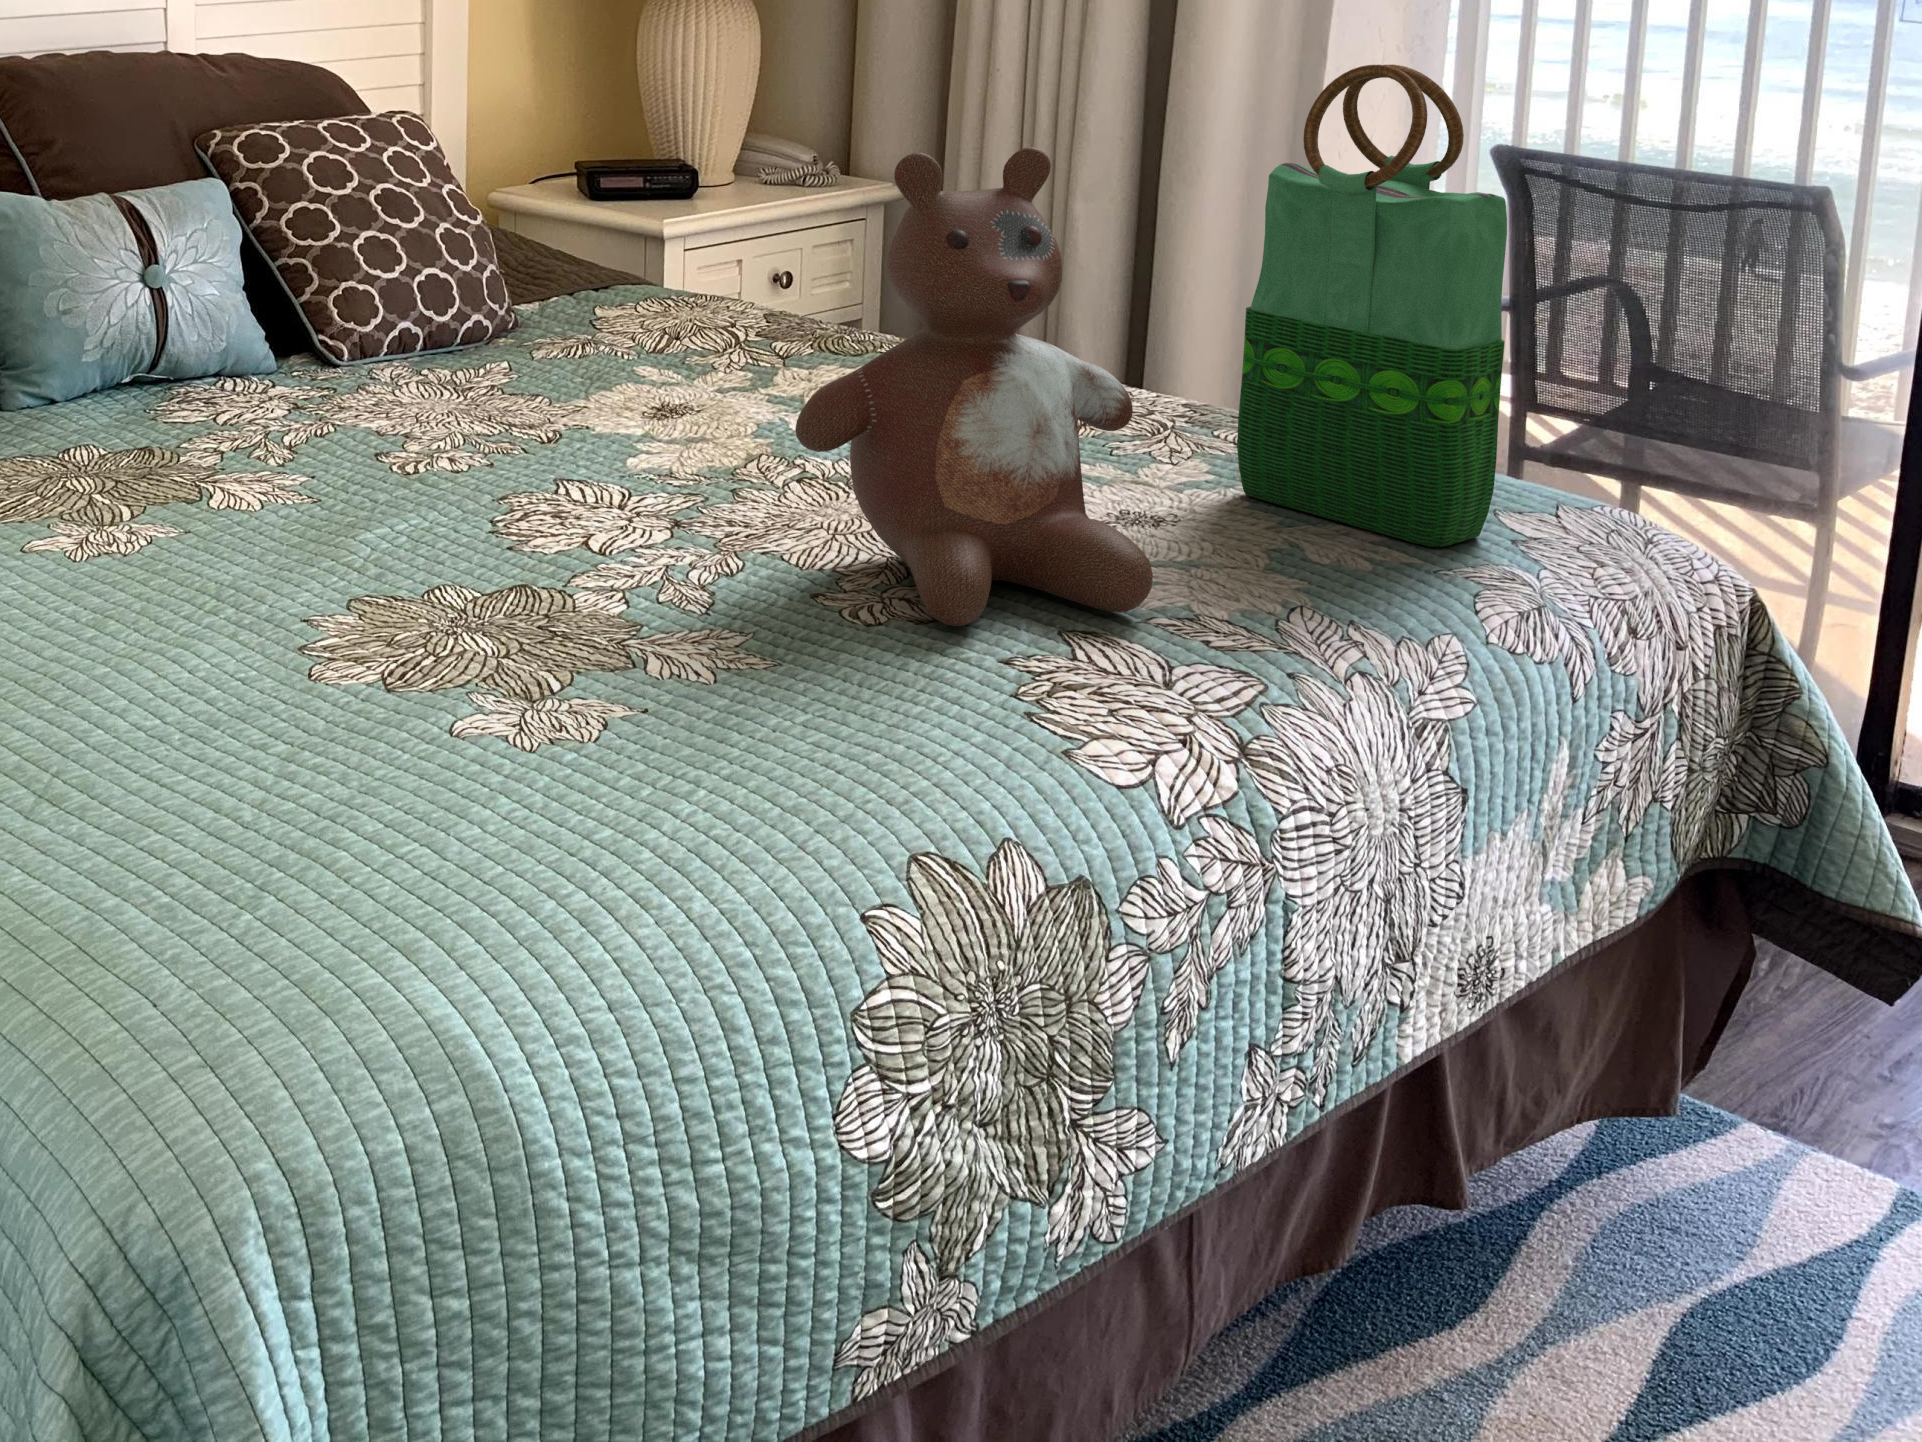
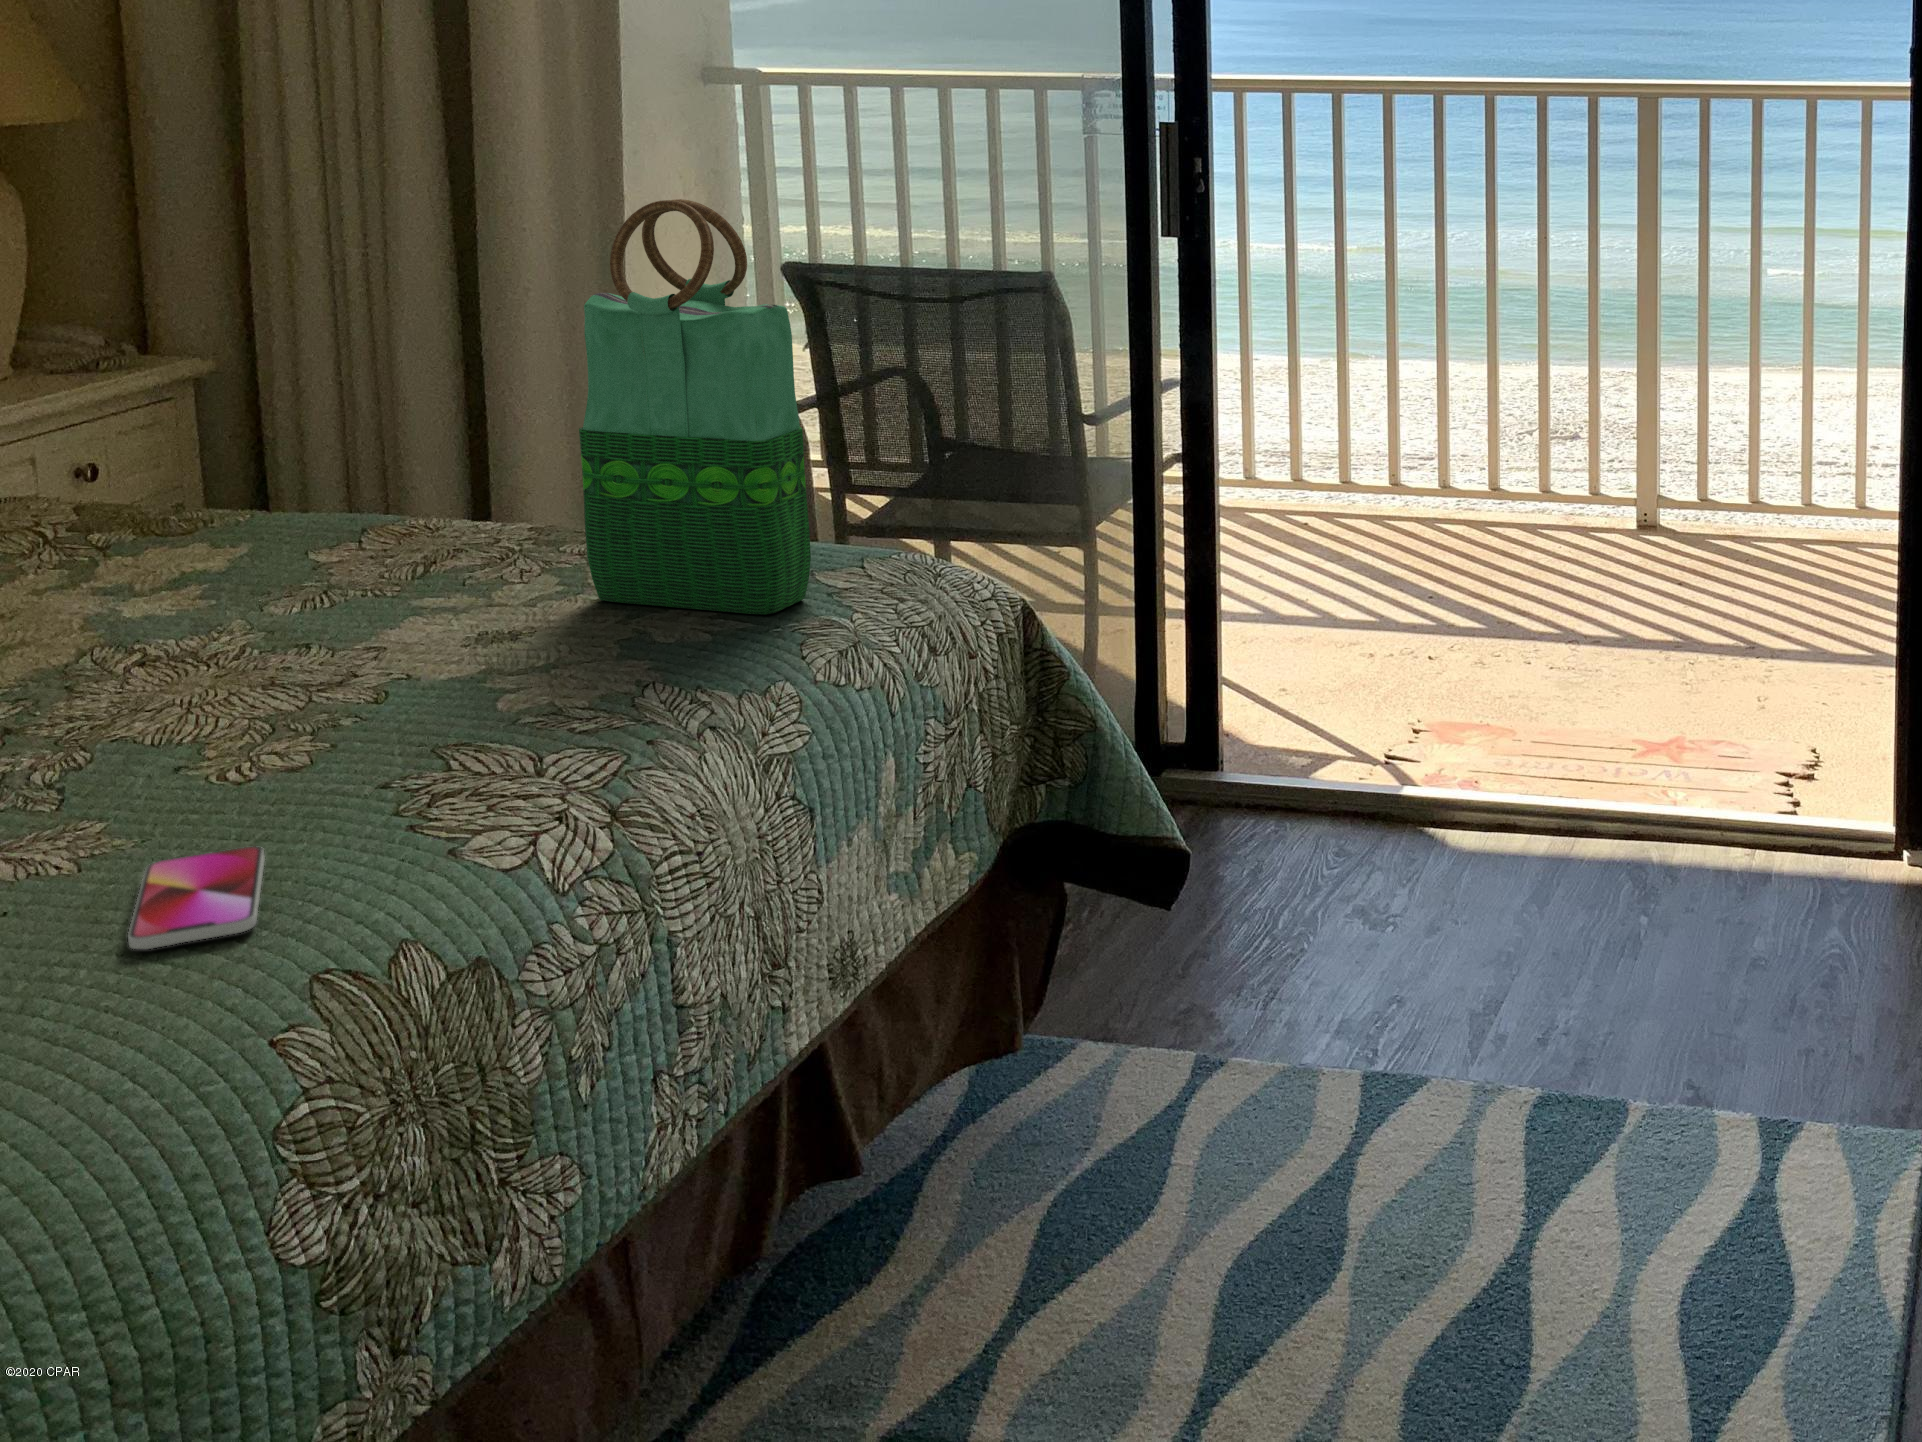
stuffed bear: present [795,147,1153,626] -> none [123,299,519,770]
smartphone: none [754,687,886,787] -> present [128,847,265,950]

